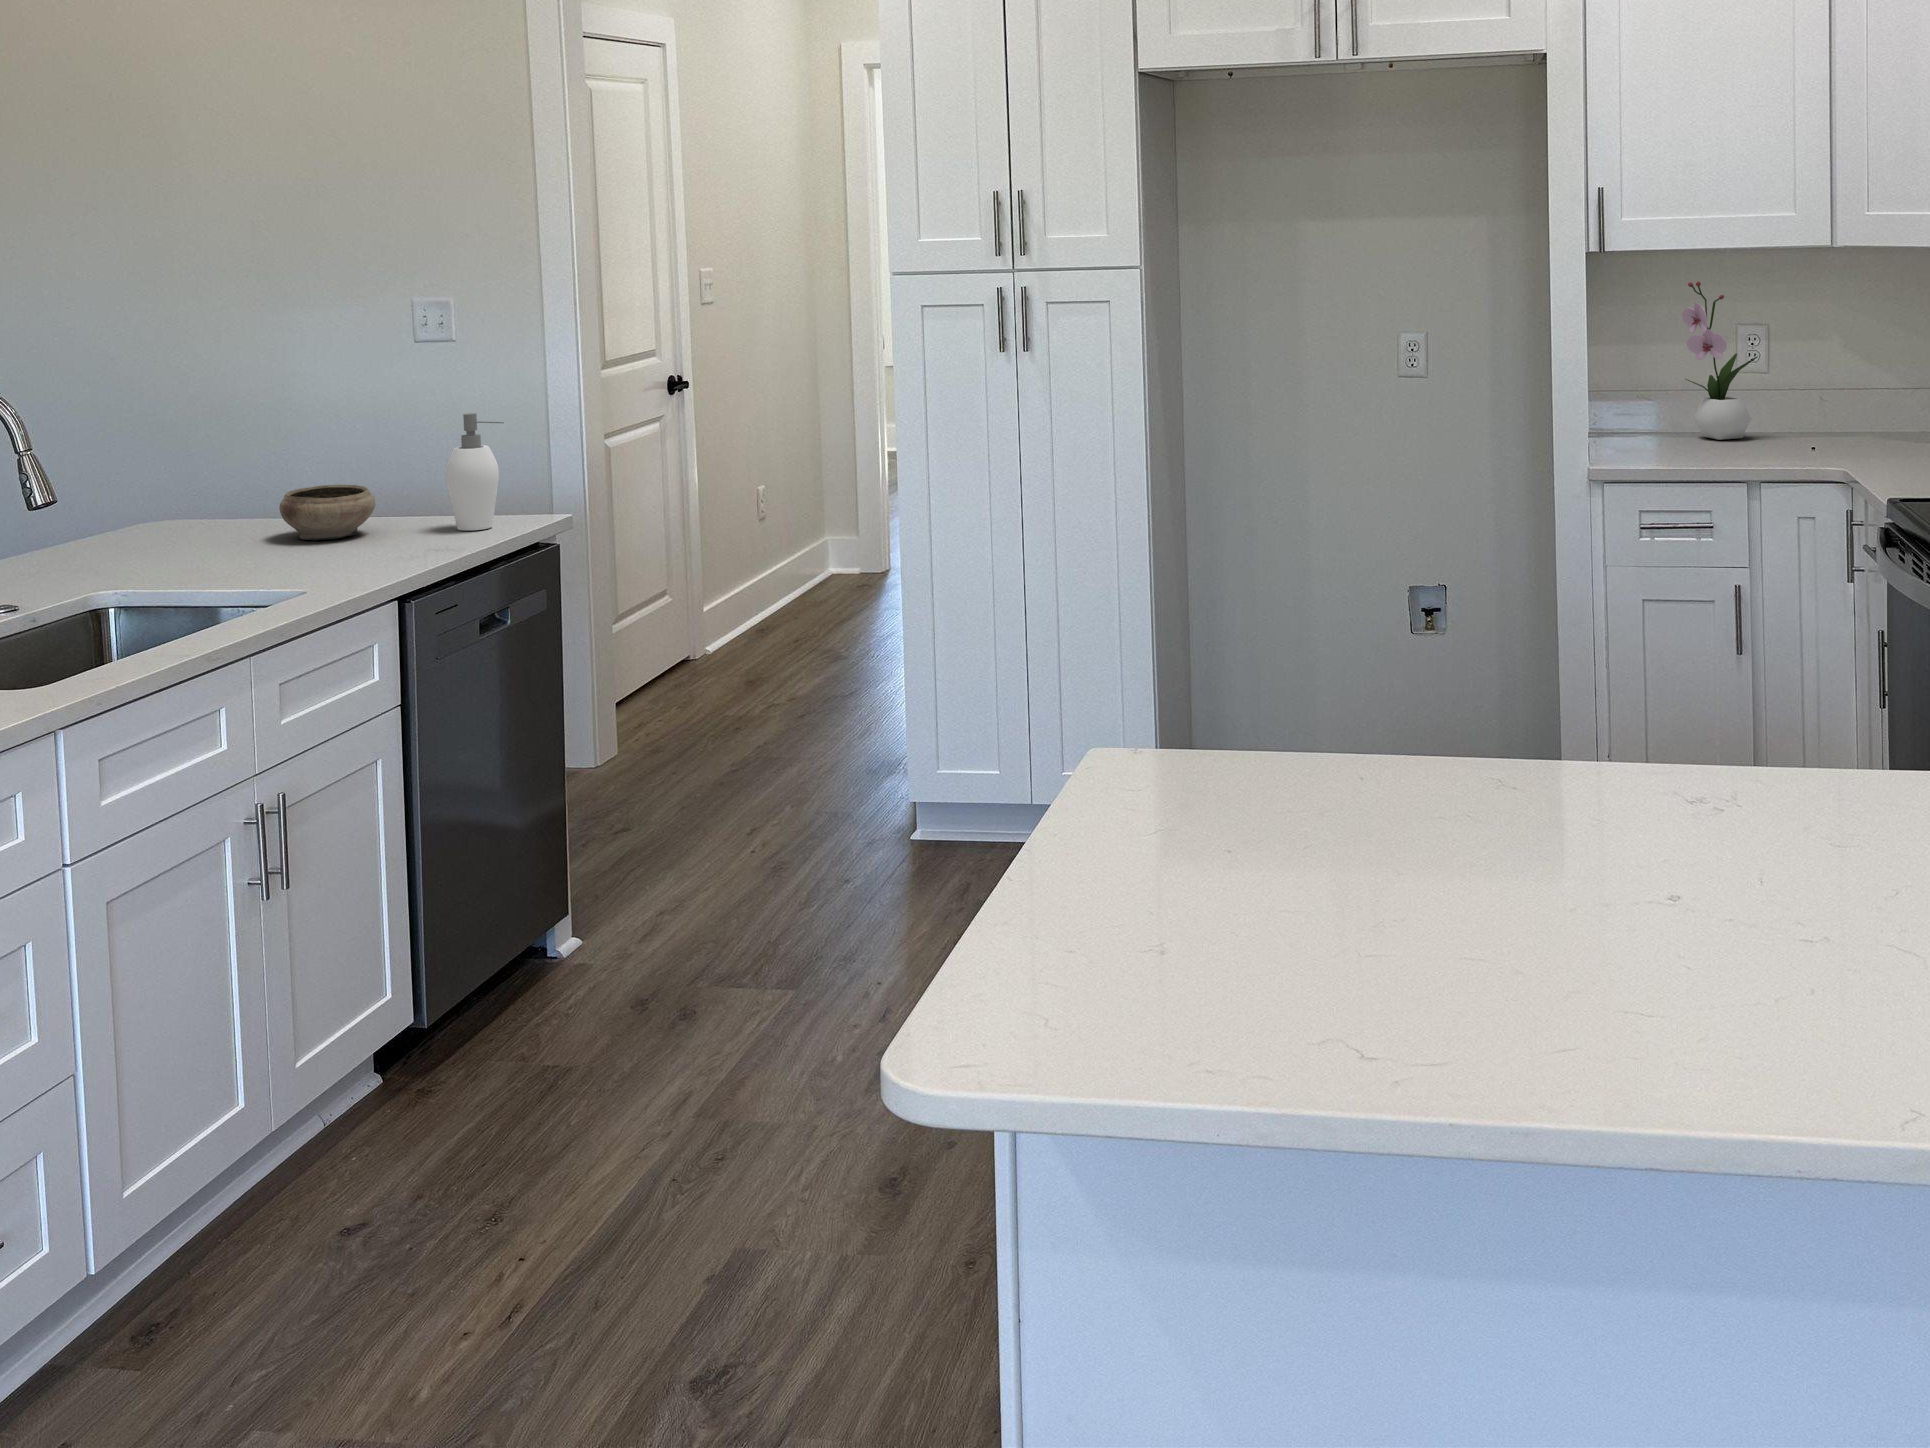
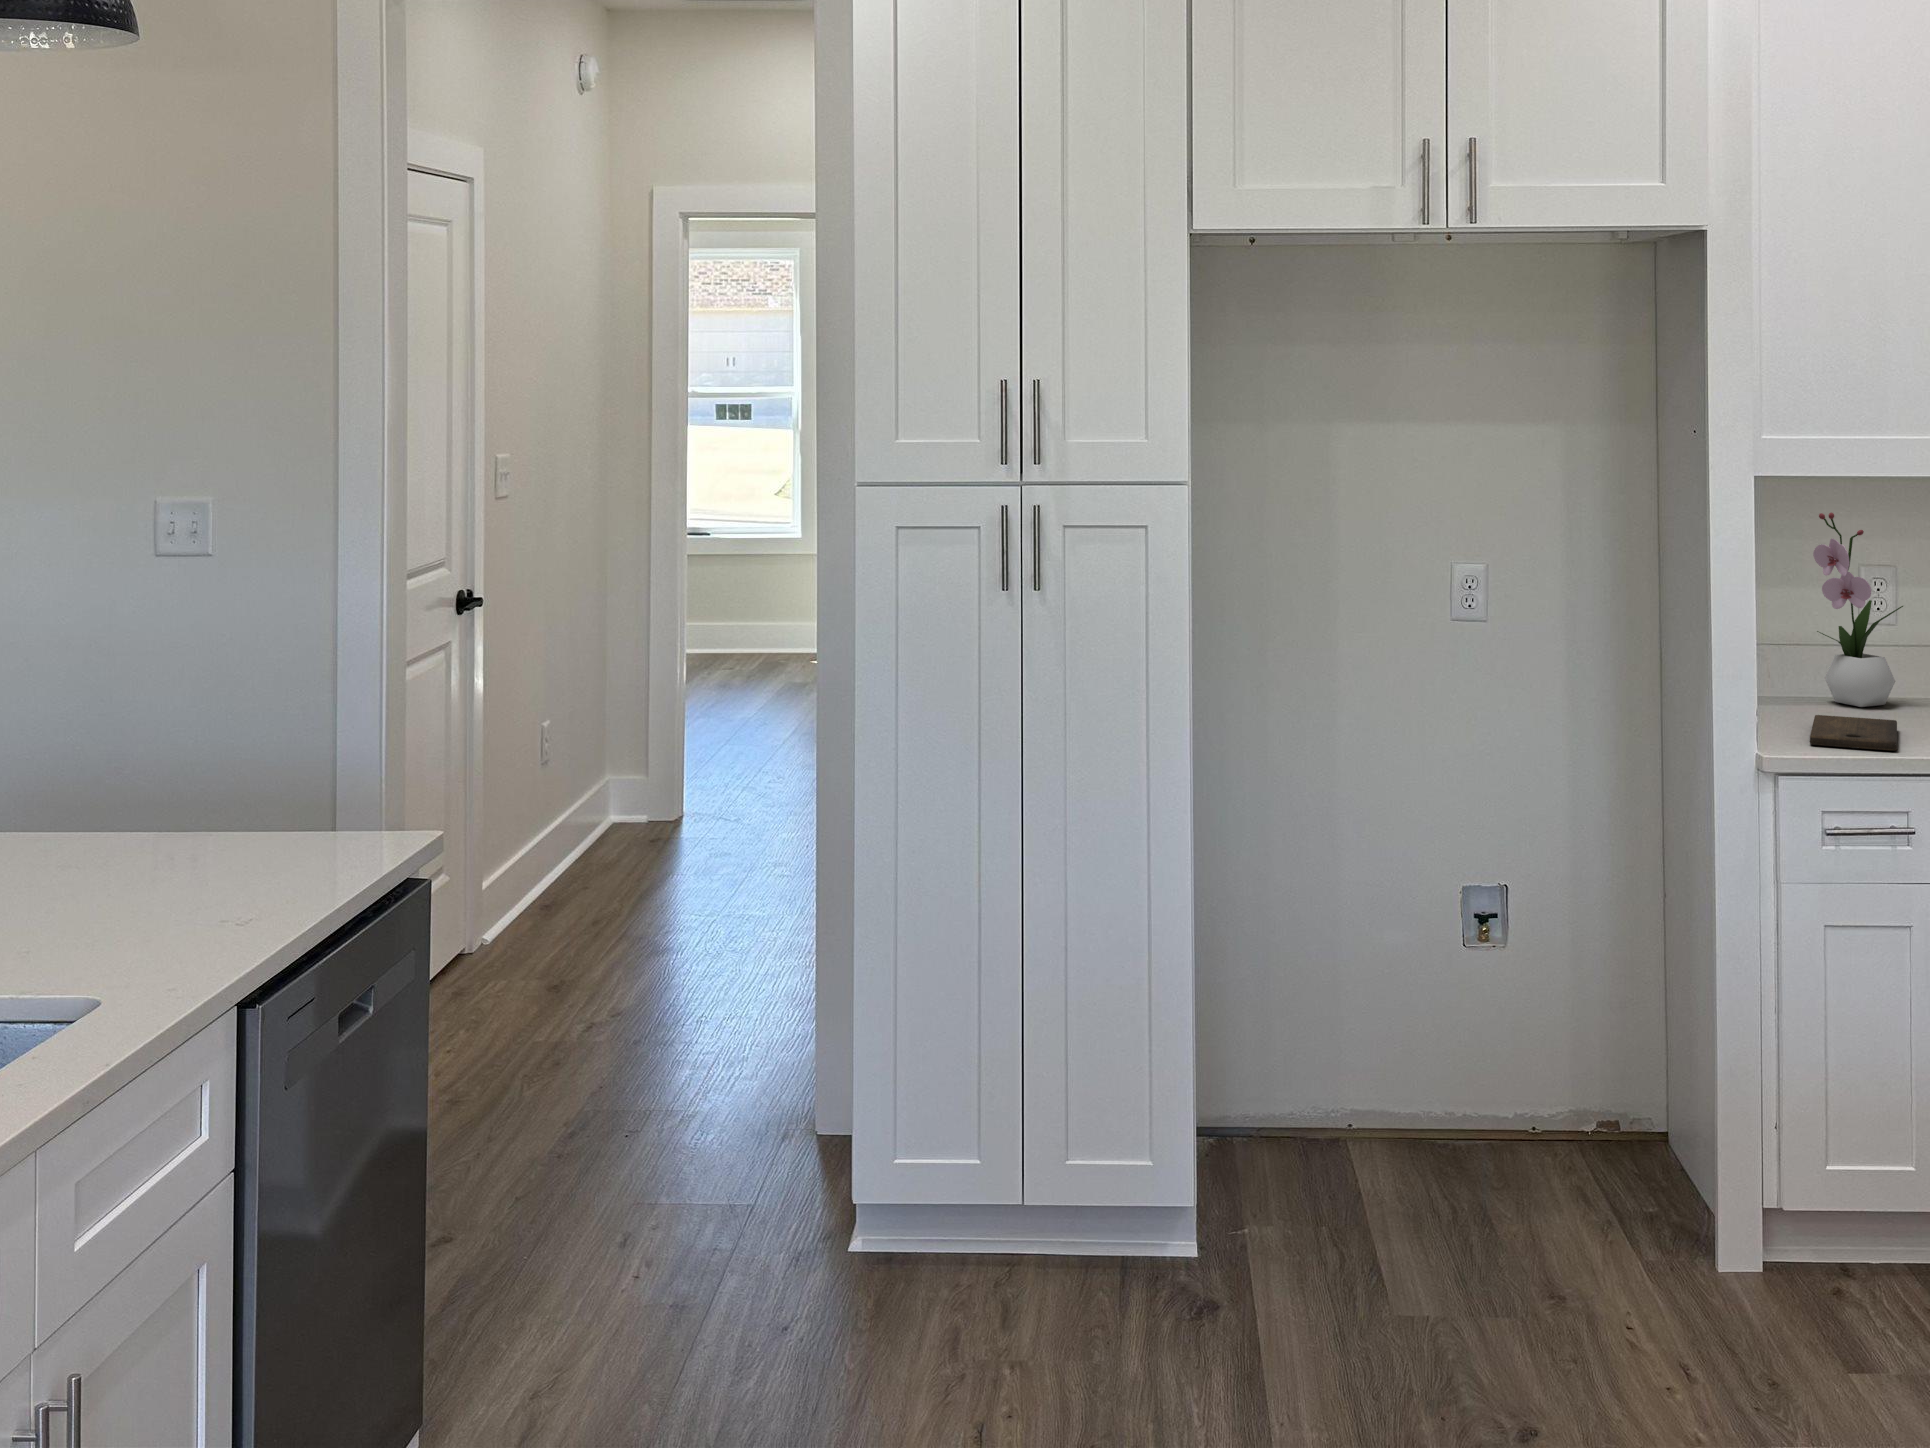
soap dispenser: present [446,413,504,531] -> none [275,684,369,856]
cutting board: none [1634,443,1724,466] -> present [1810,715,1897,751]
ceramic bowl: present [279,485,376,540] -> none [23,788,169,878]

